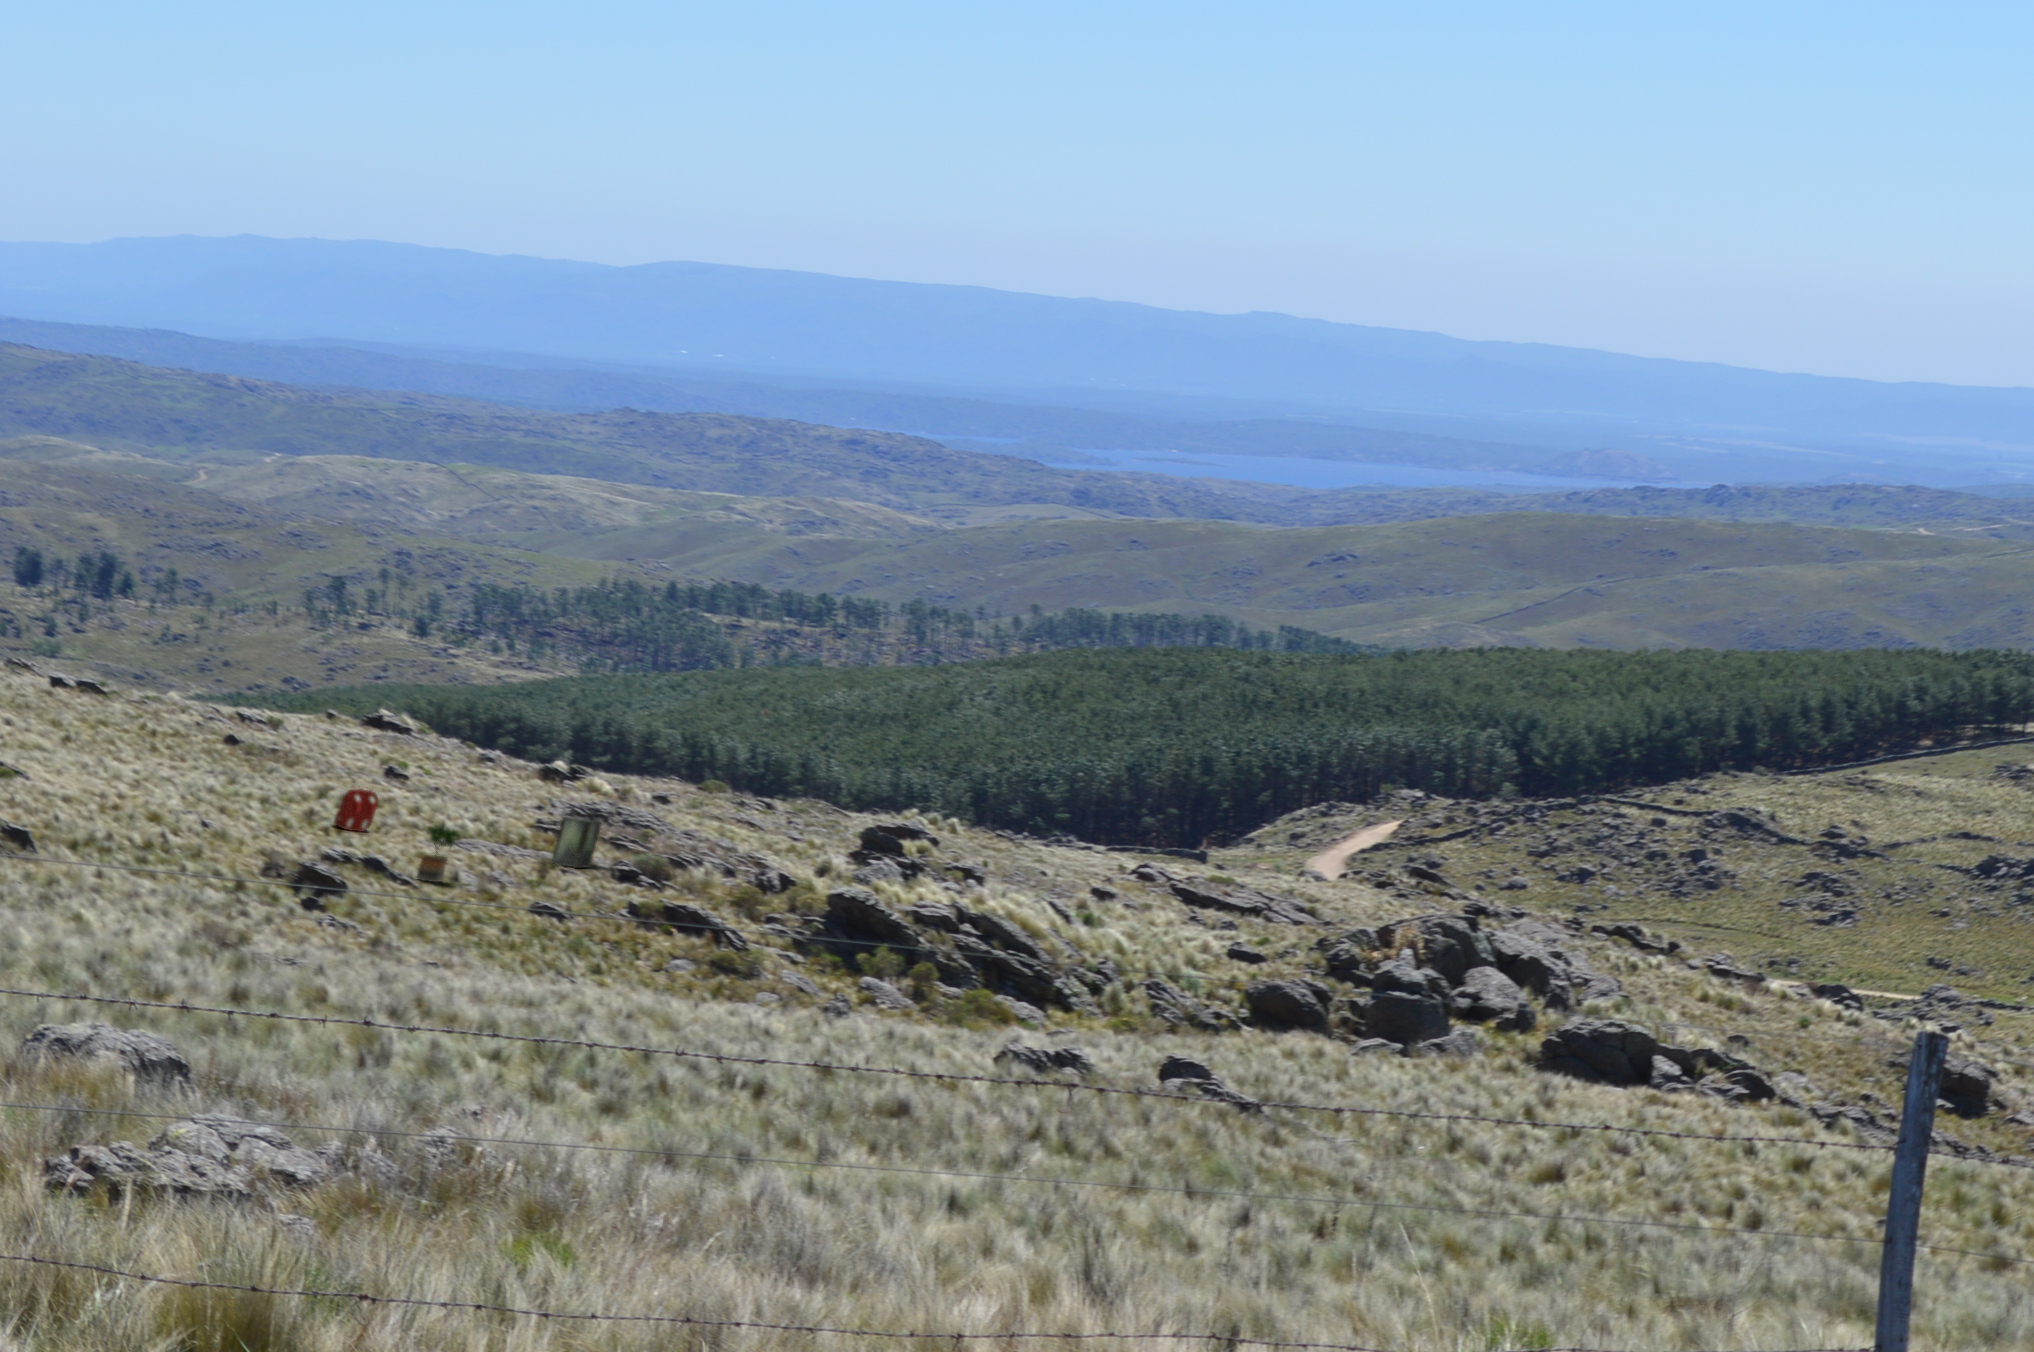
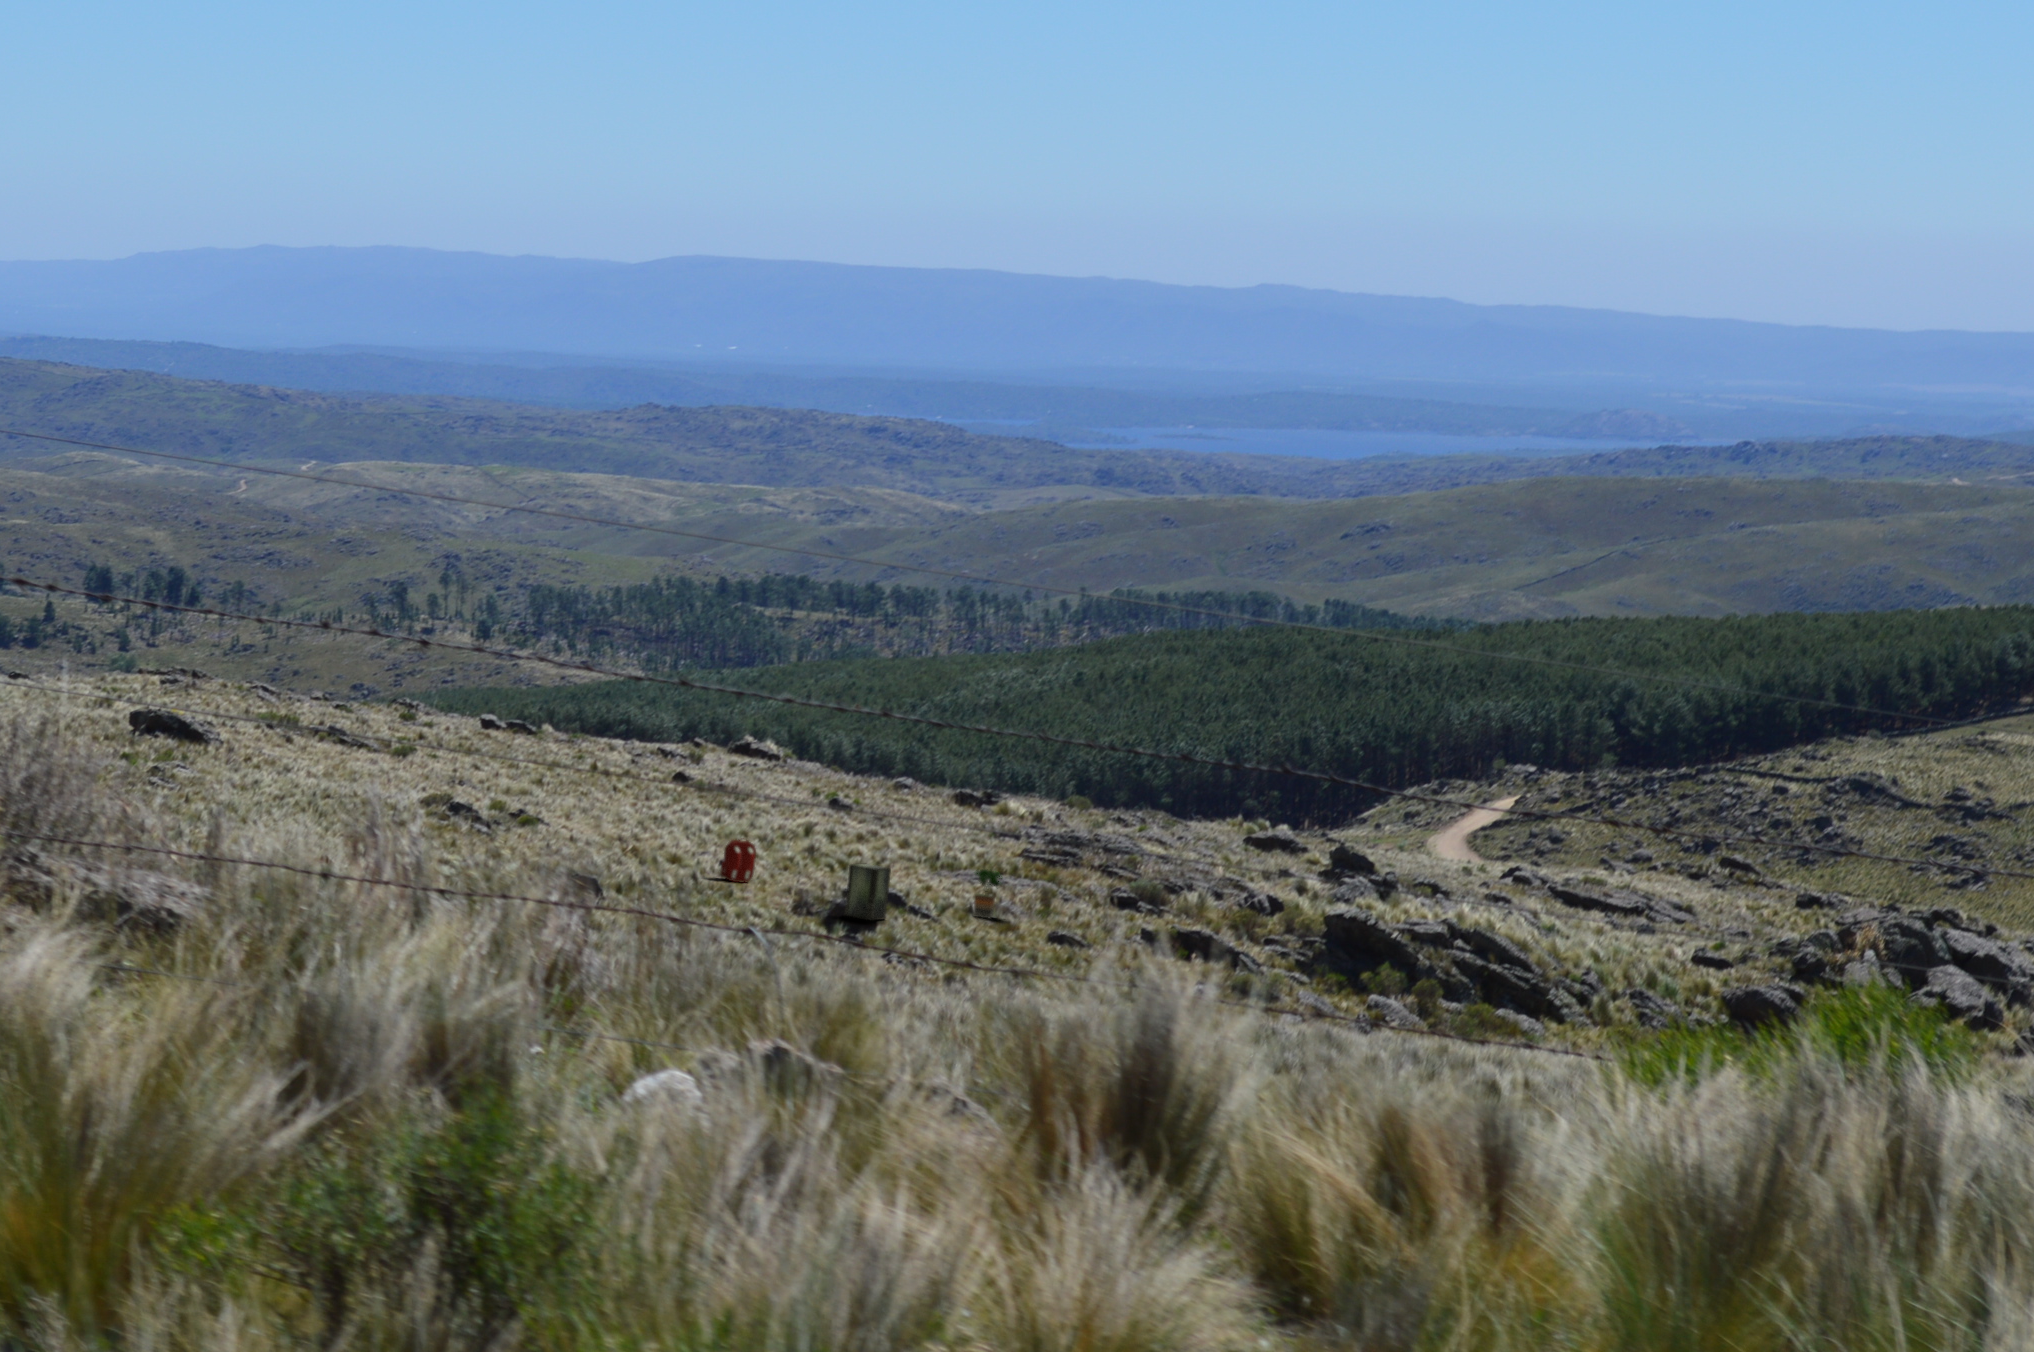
backpack: present [334,789,378,832] -> present [720,840,756,882]
storage box: present [551,817,601,868] -> present [845,864,891,920]

